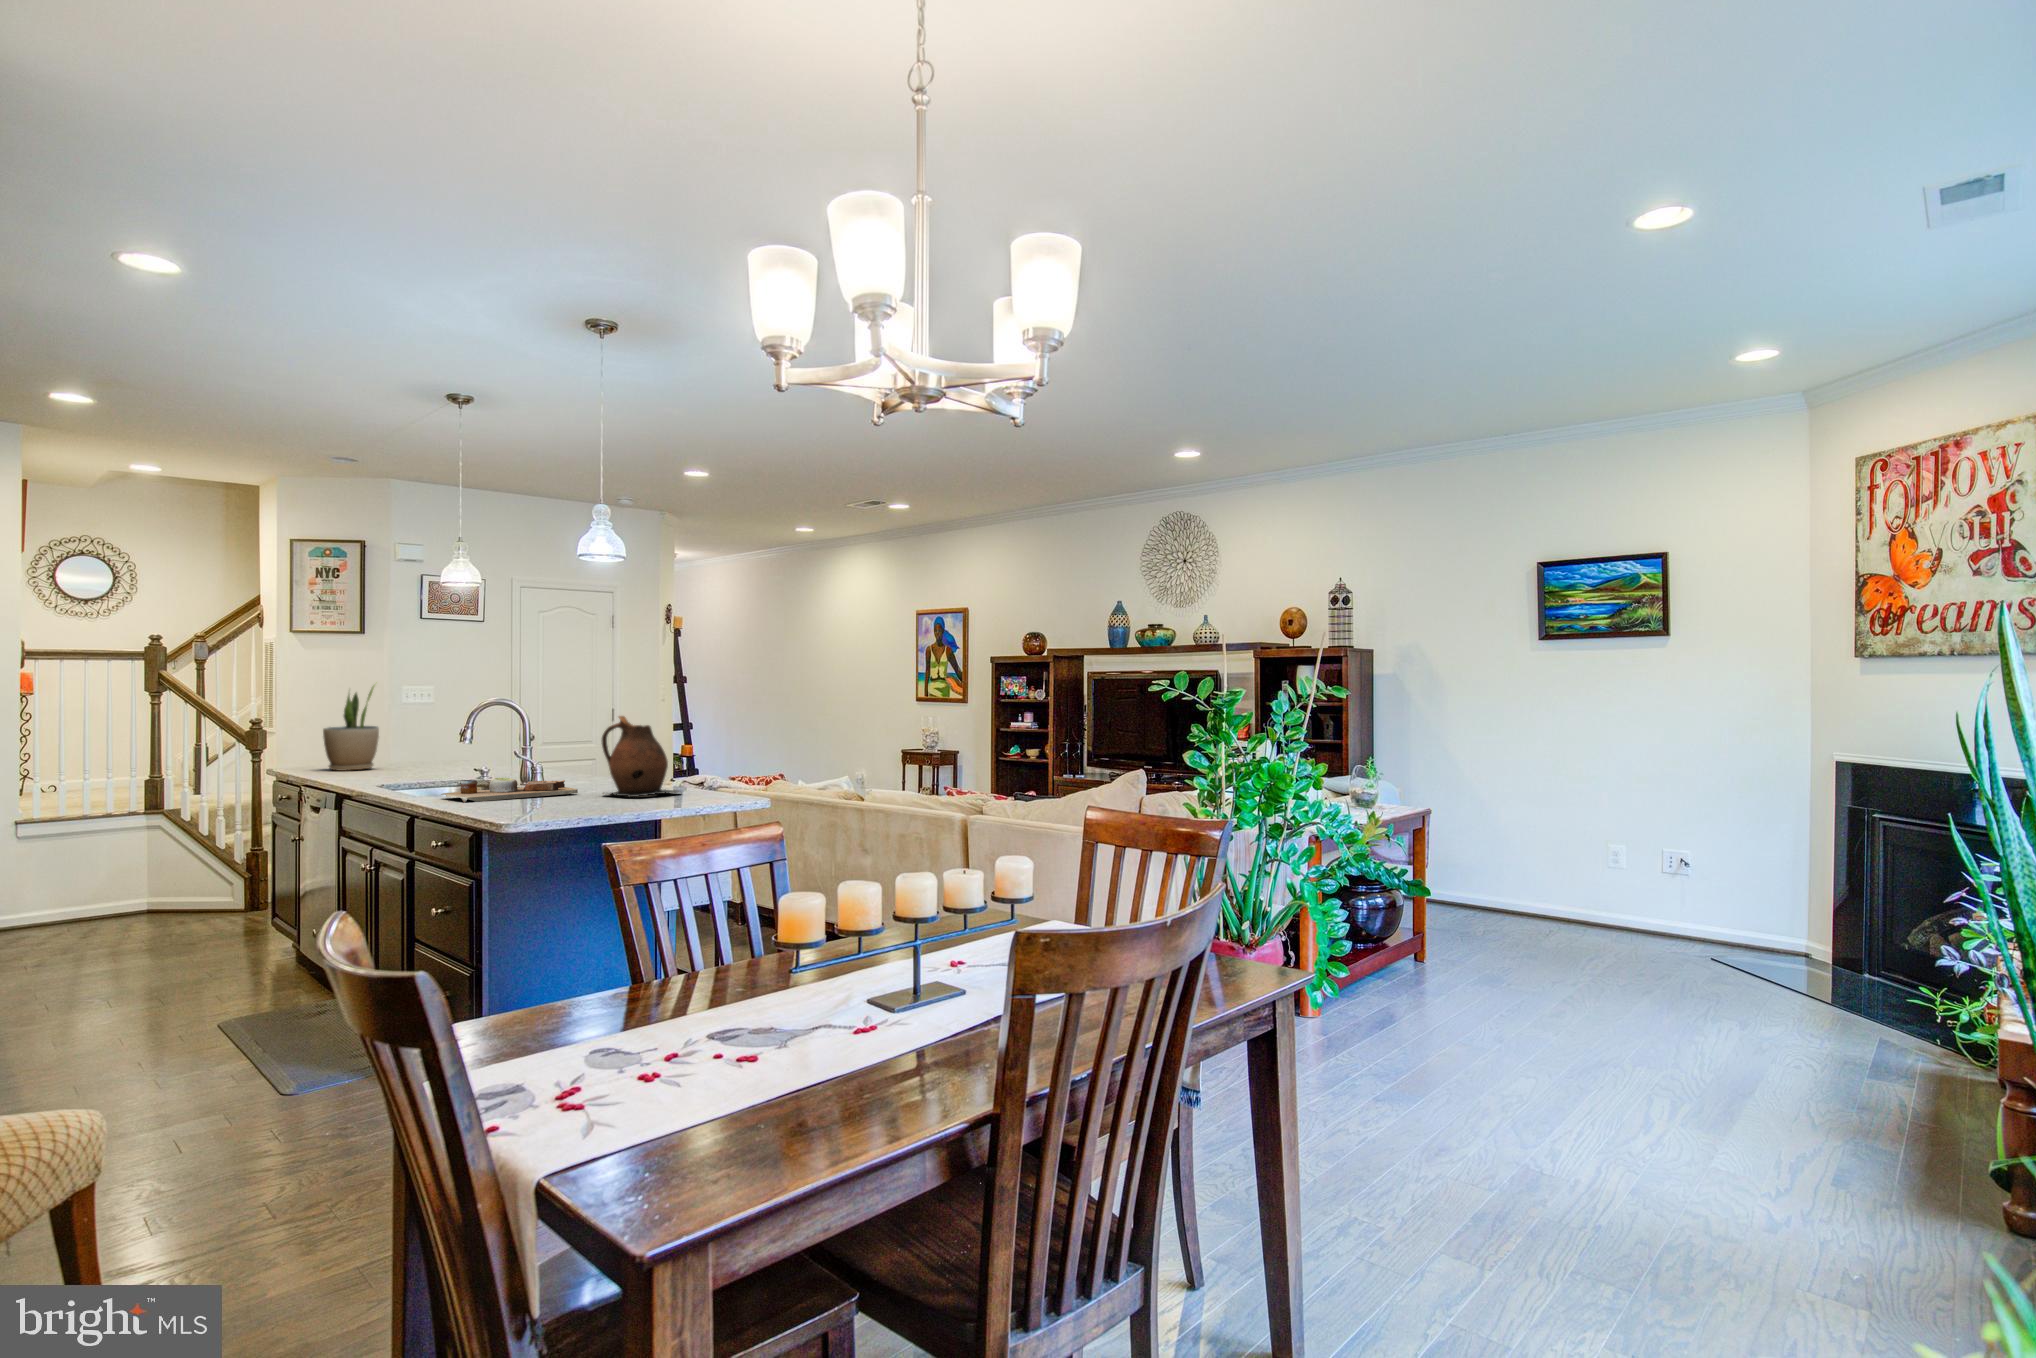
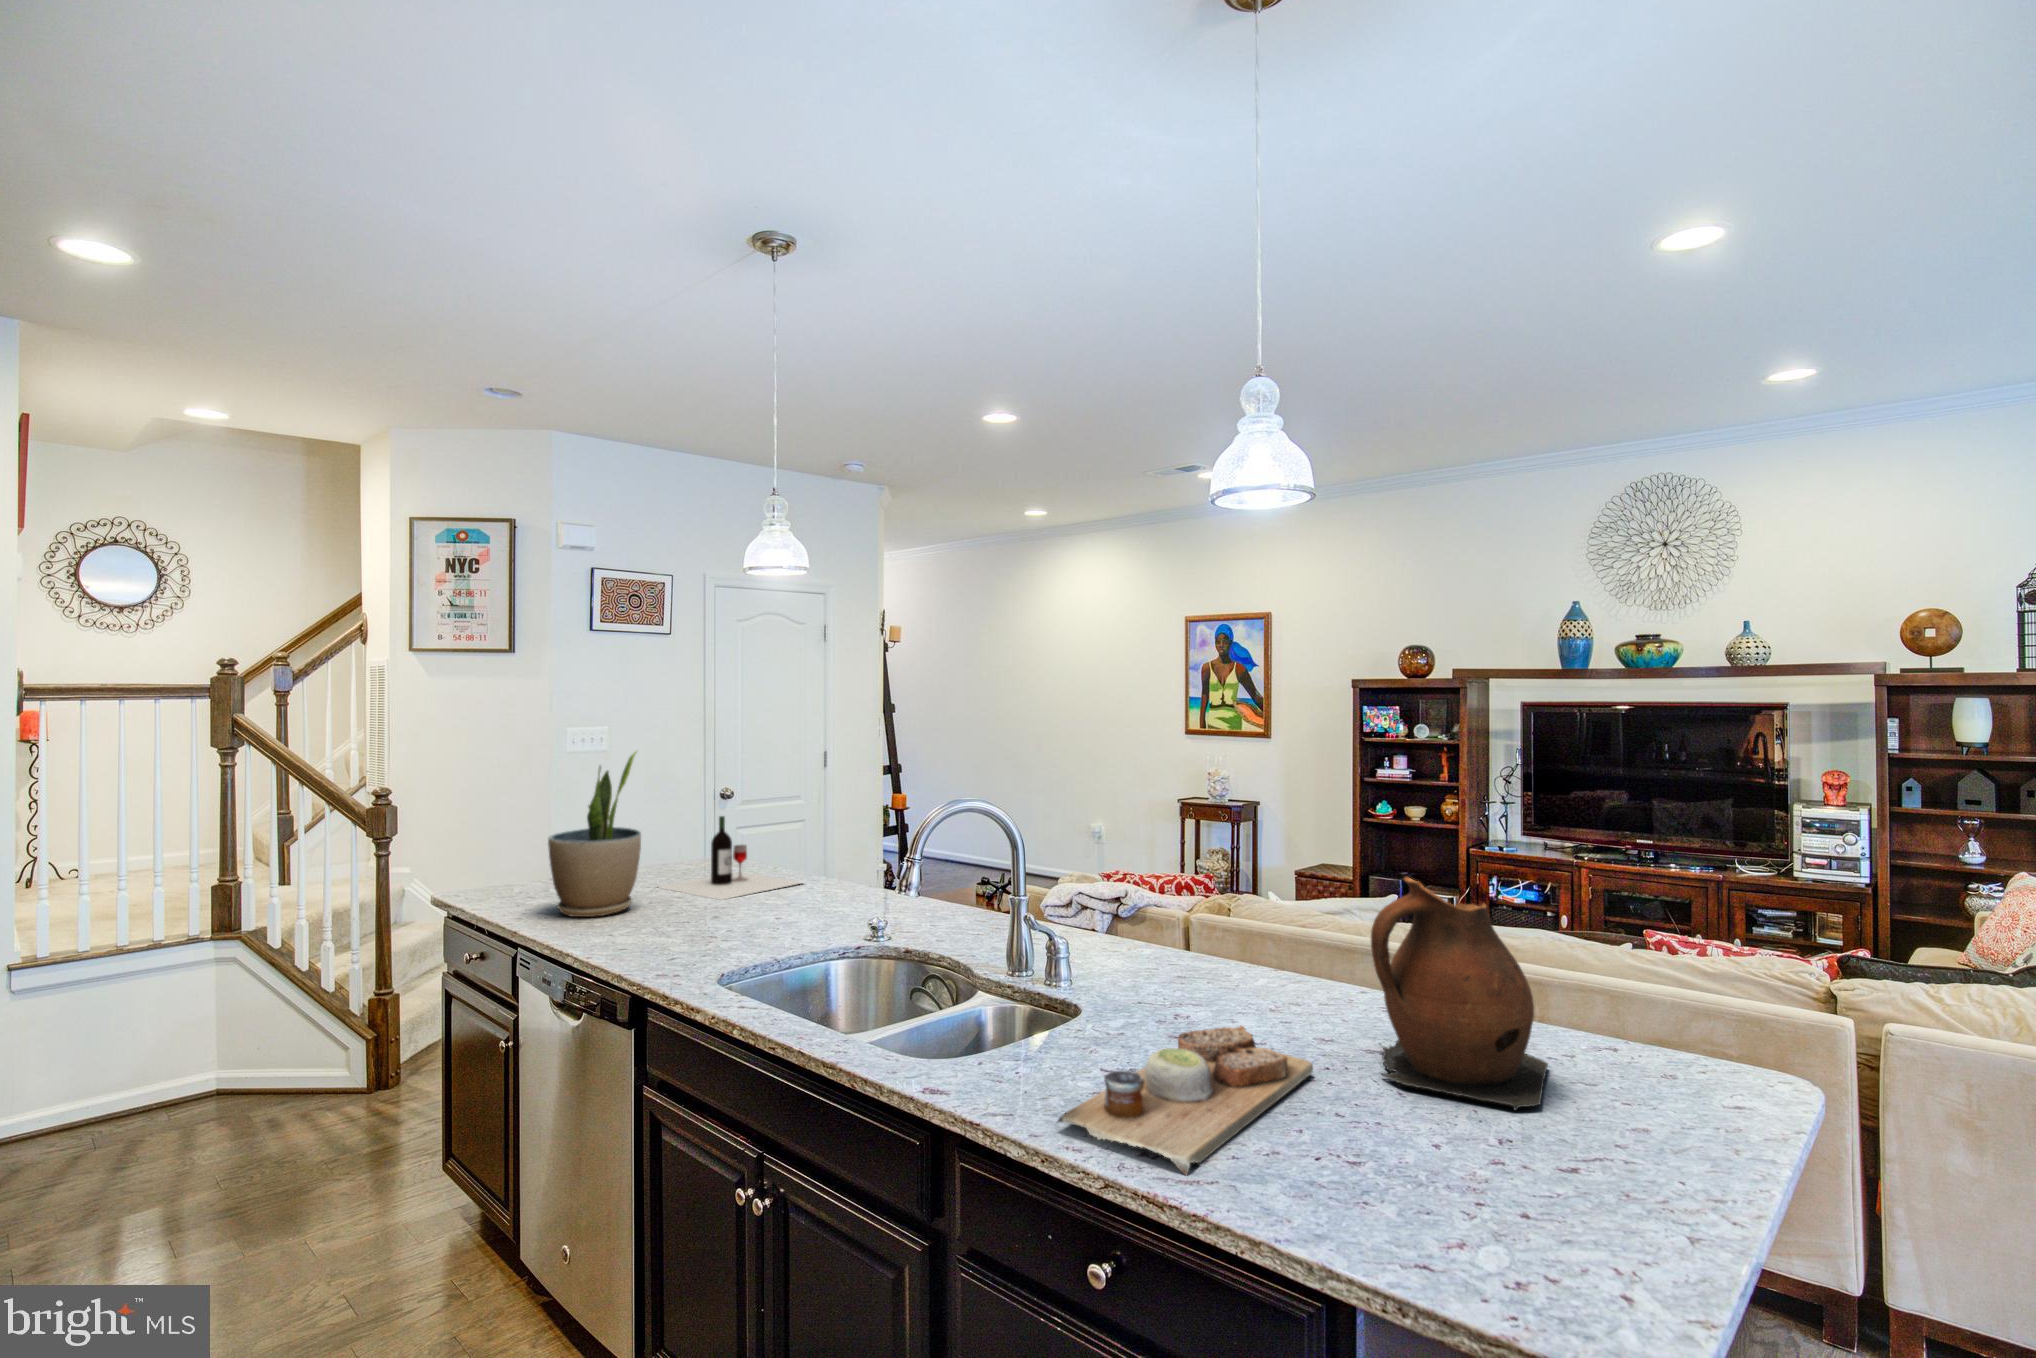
wine bottle: none [401,725,494,768] -> present [659,816,801,900]

